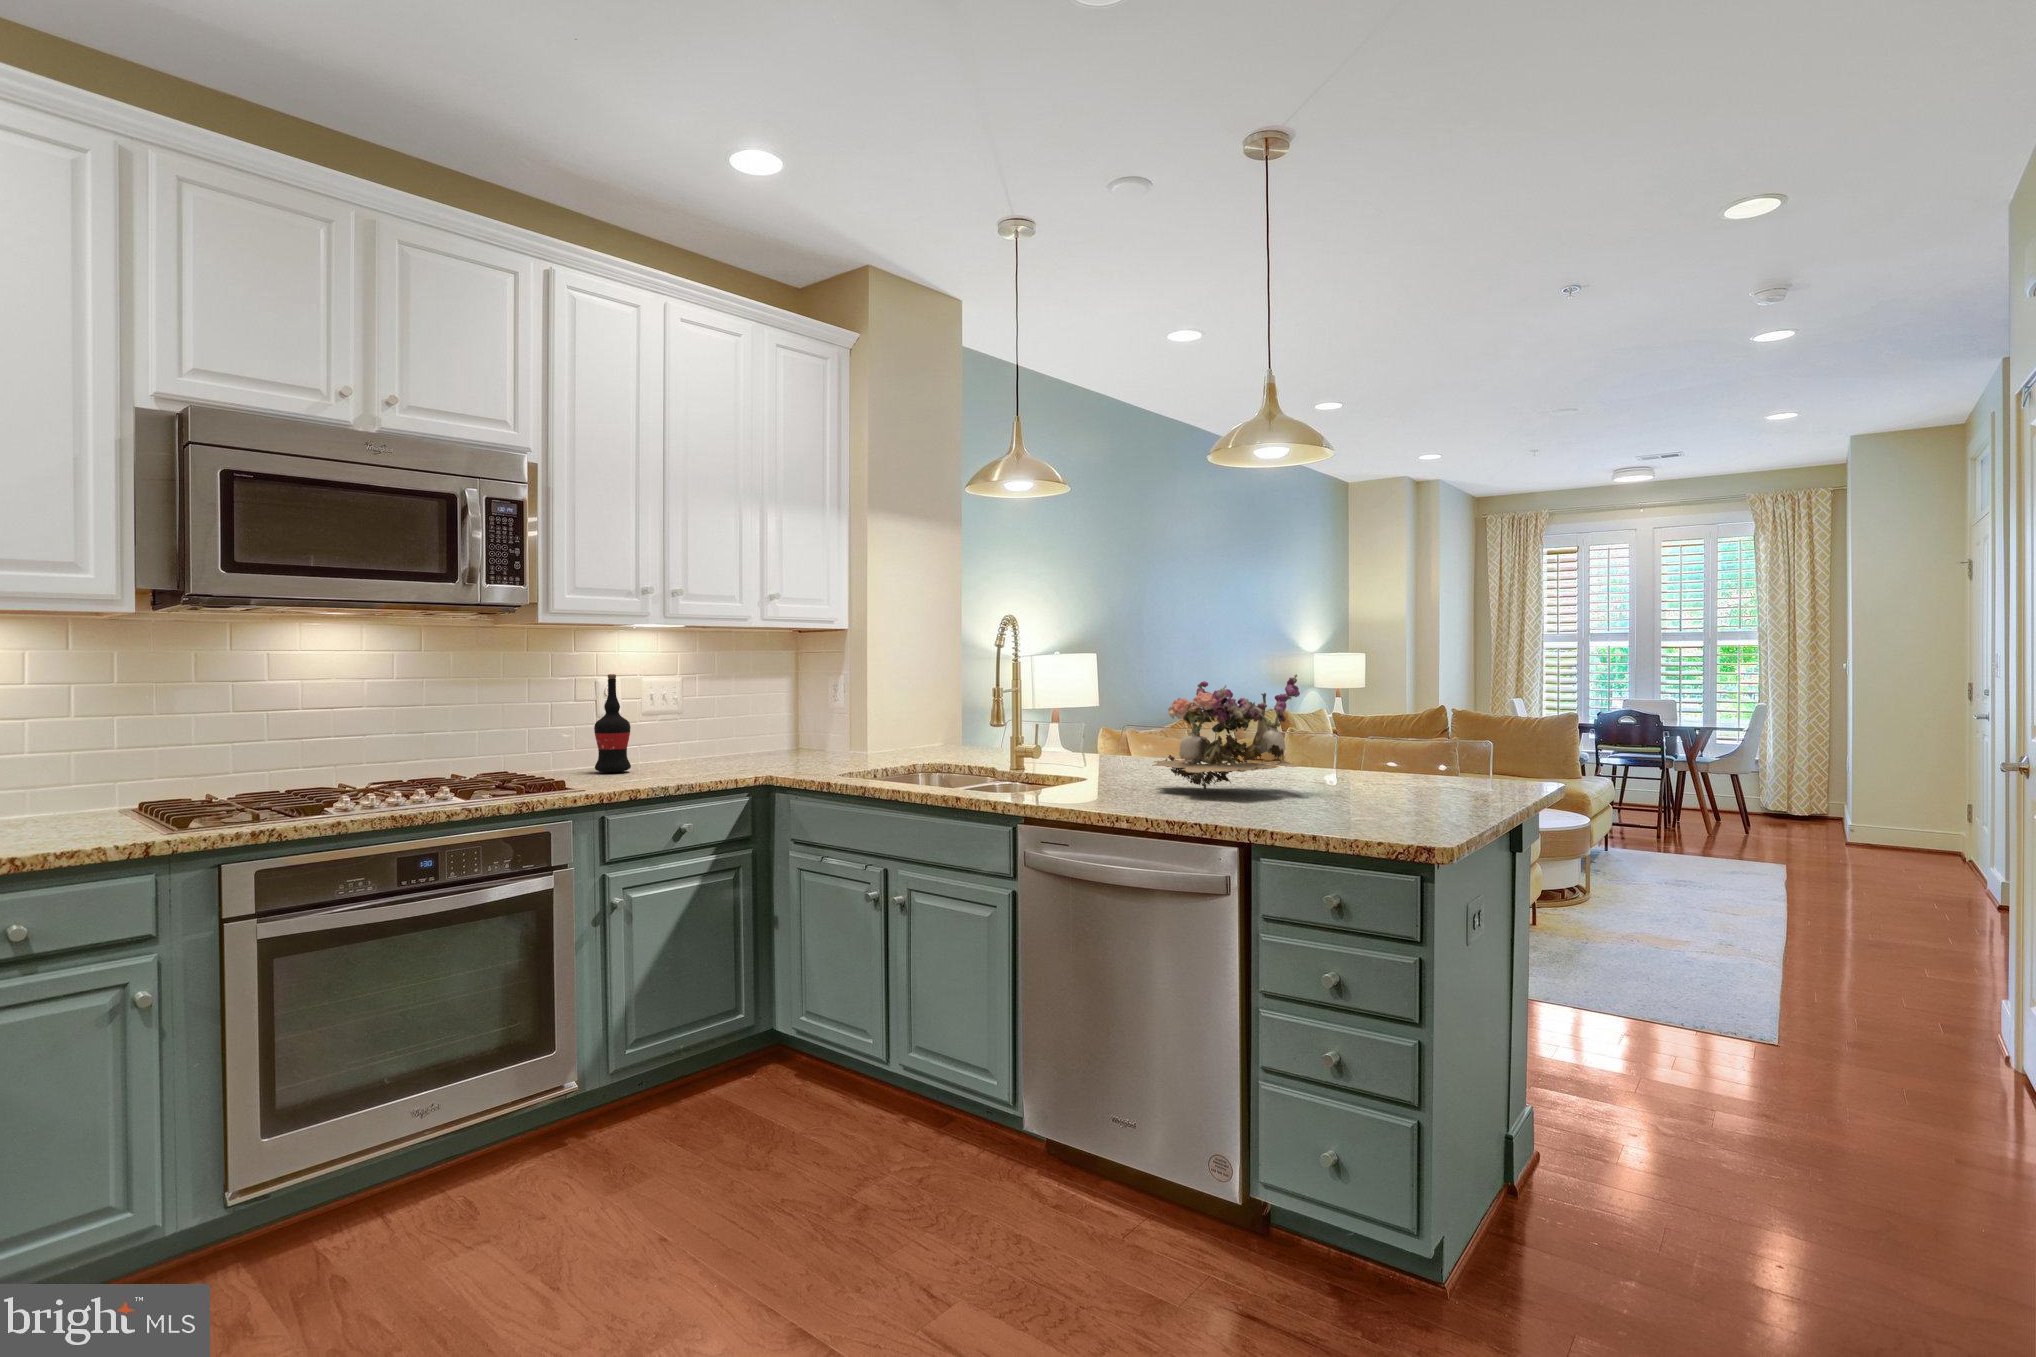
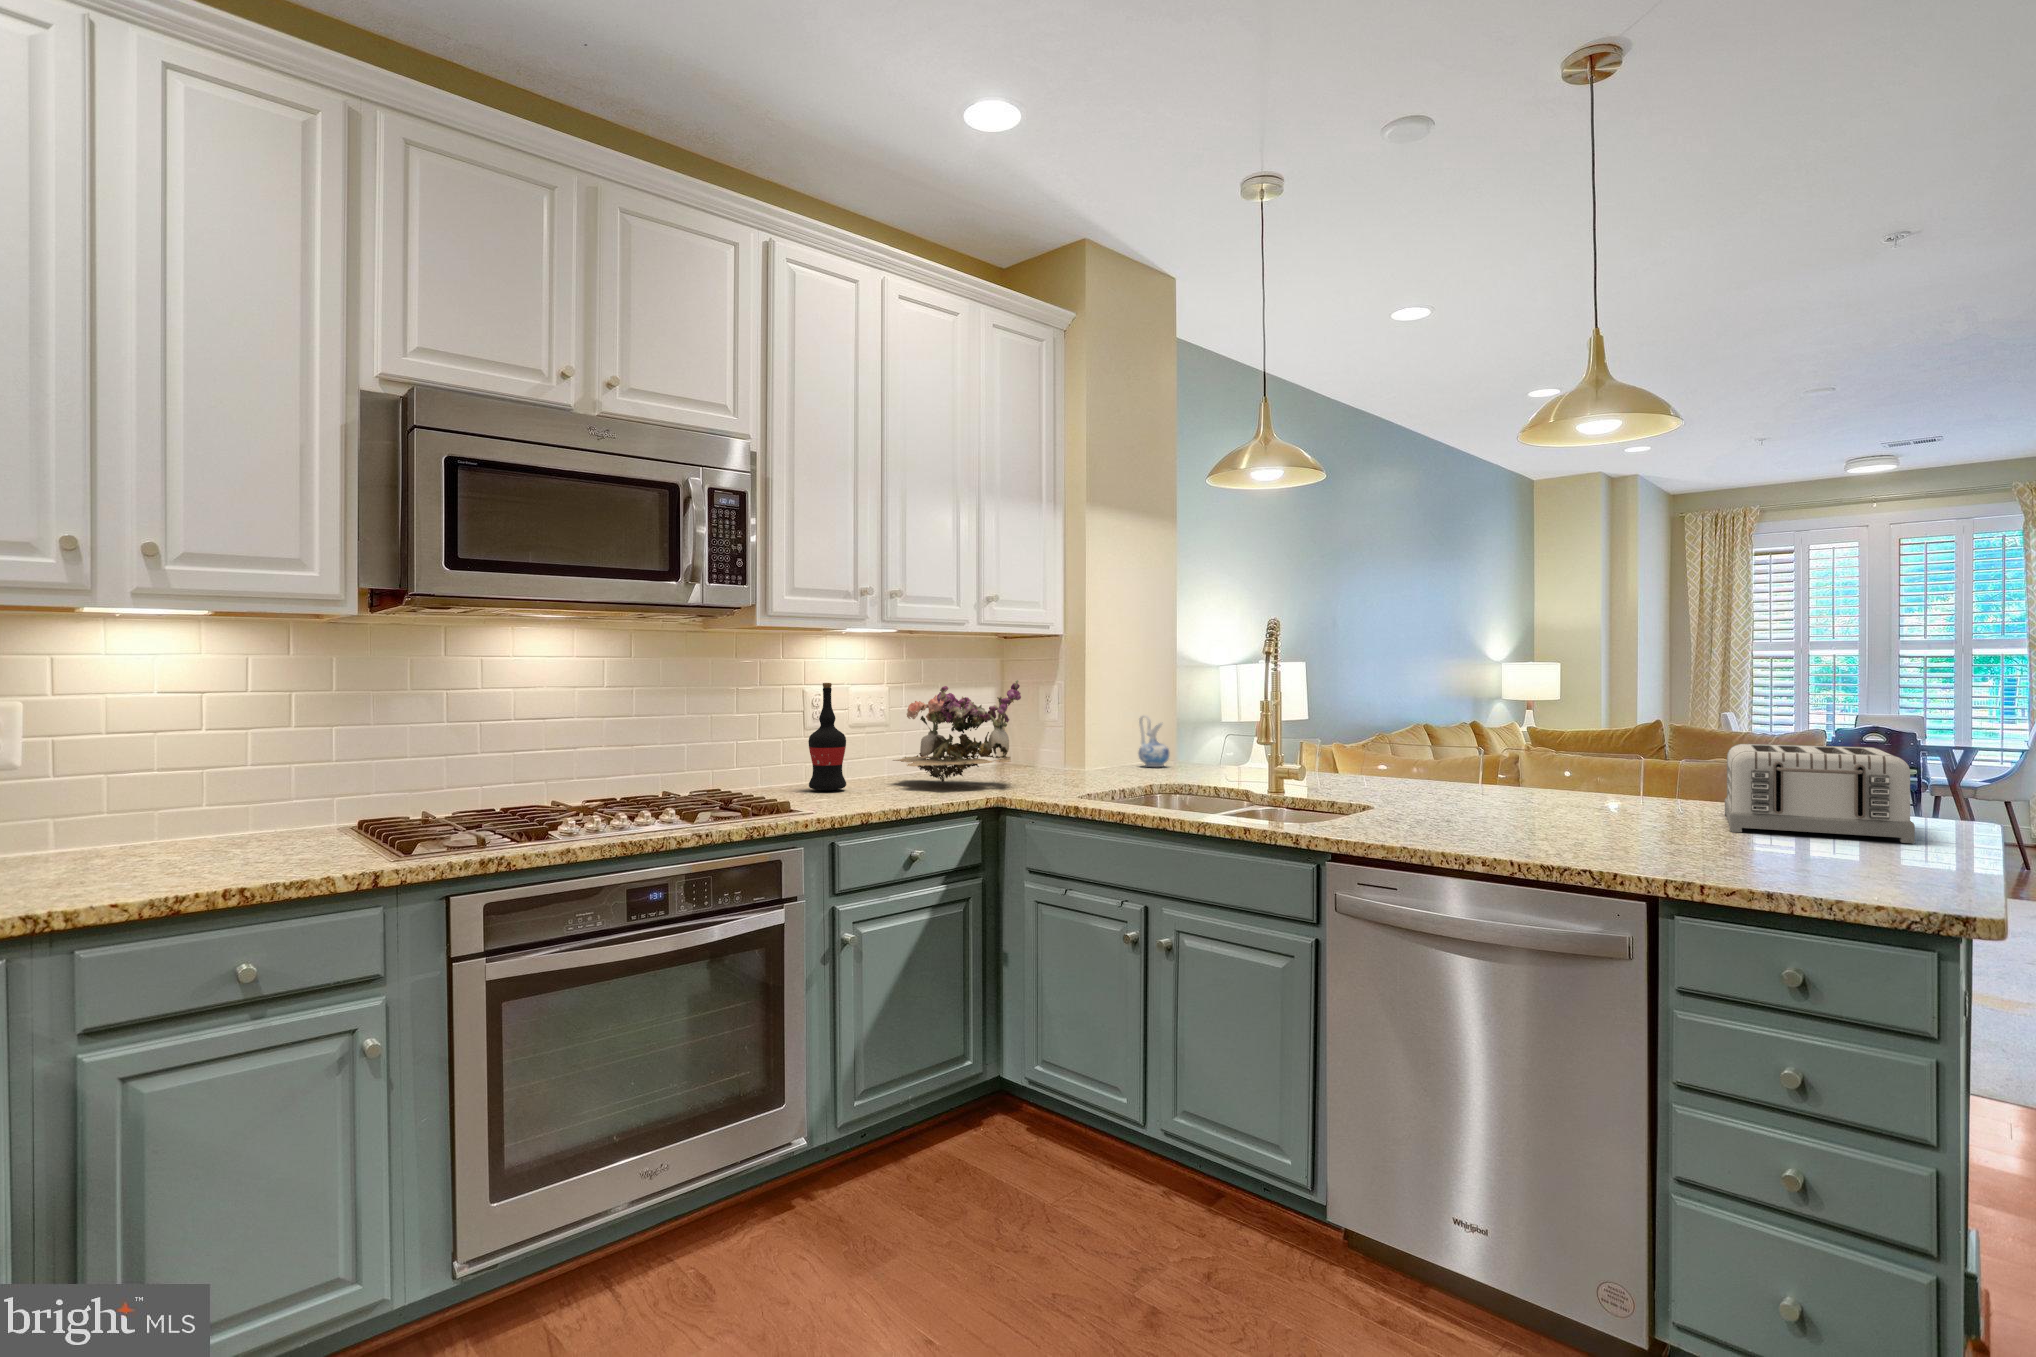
flower arrangement: present [1152,674,1300,790] -> present [893,680,1021,783]
ceramic pitcher: none [923,702,951,750] -> present [1139,715,1169,767]
toaster: none [1353,722,1488,800] -> present [1725,744,1915,843]

